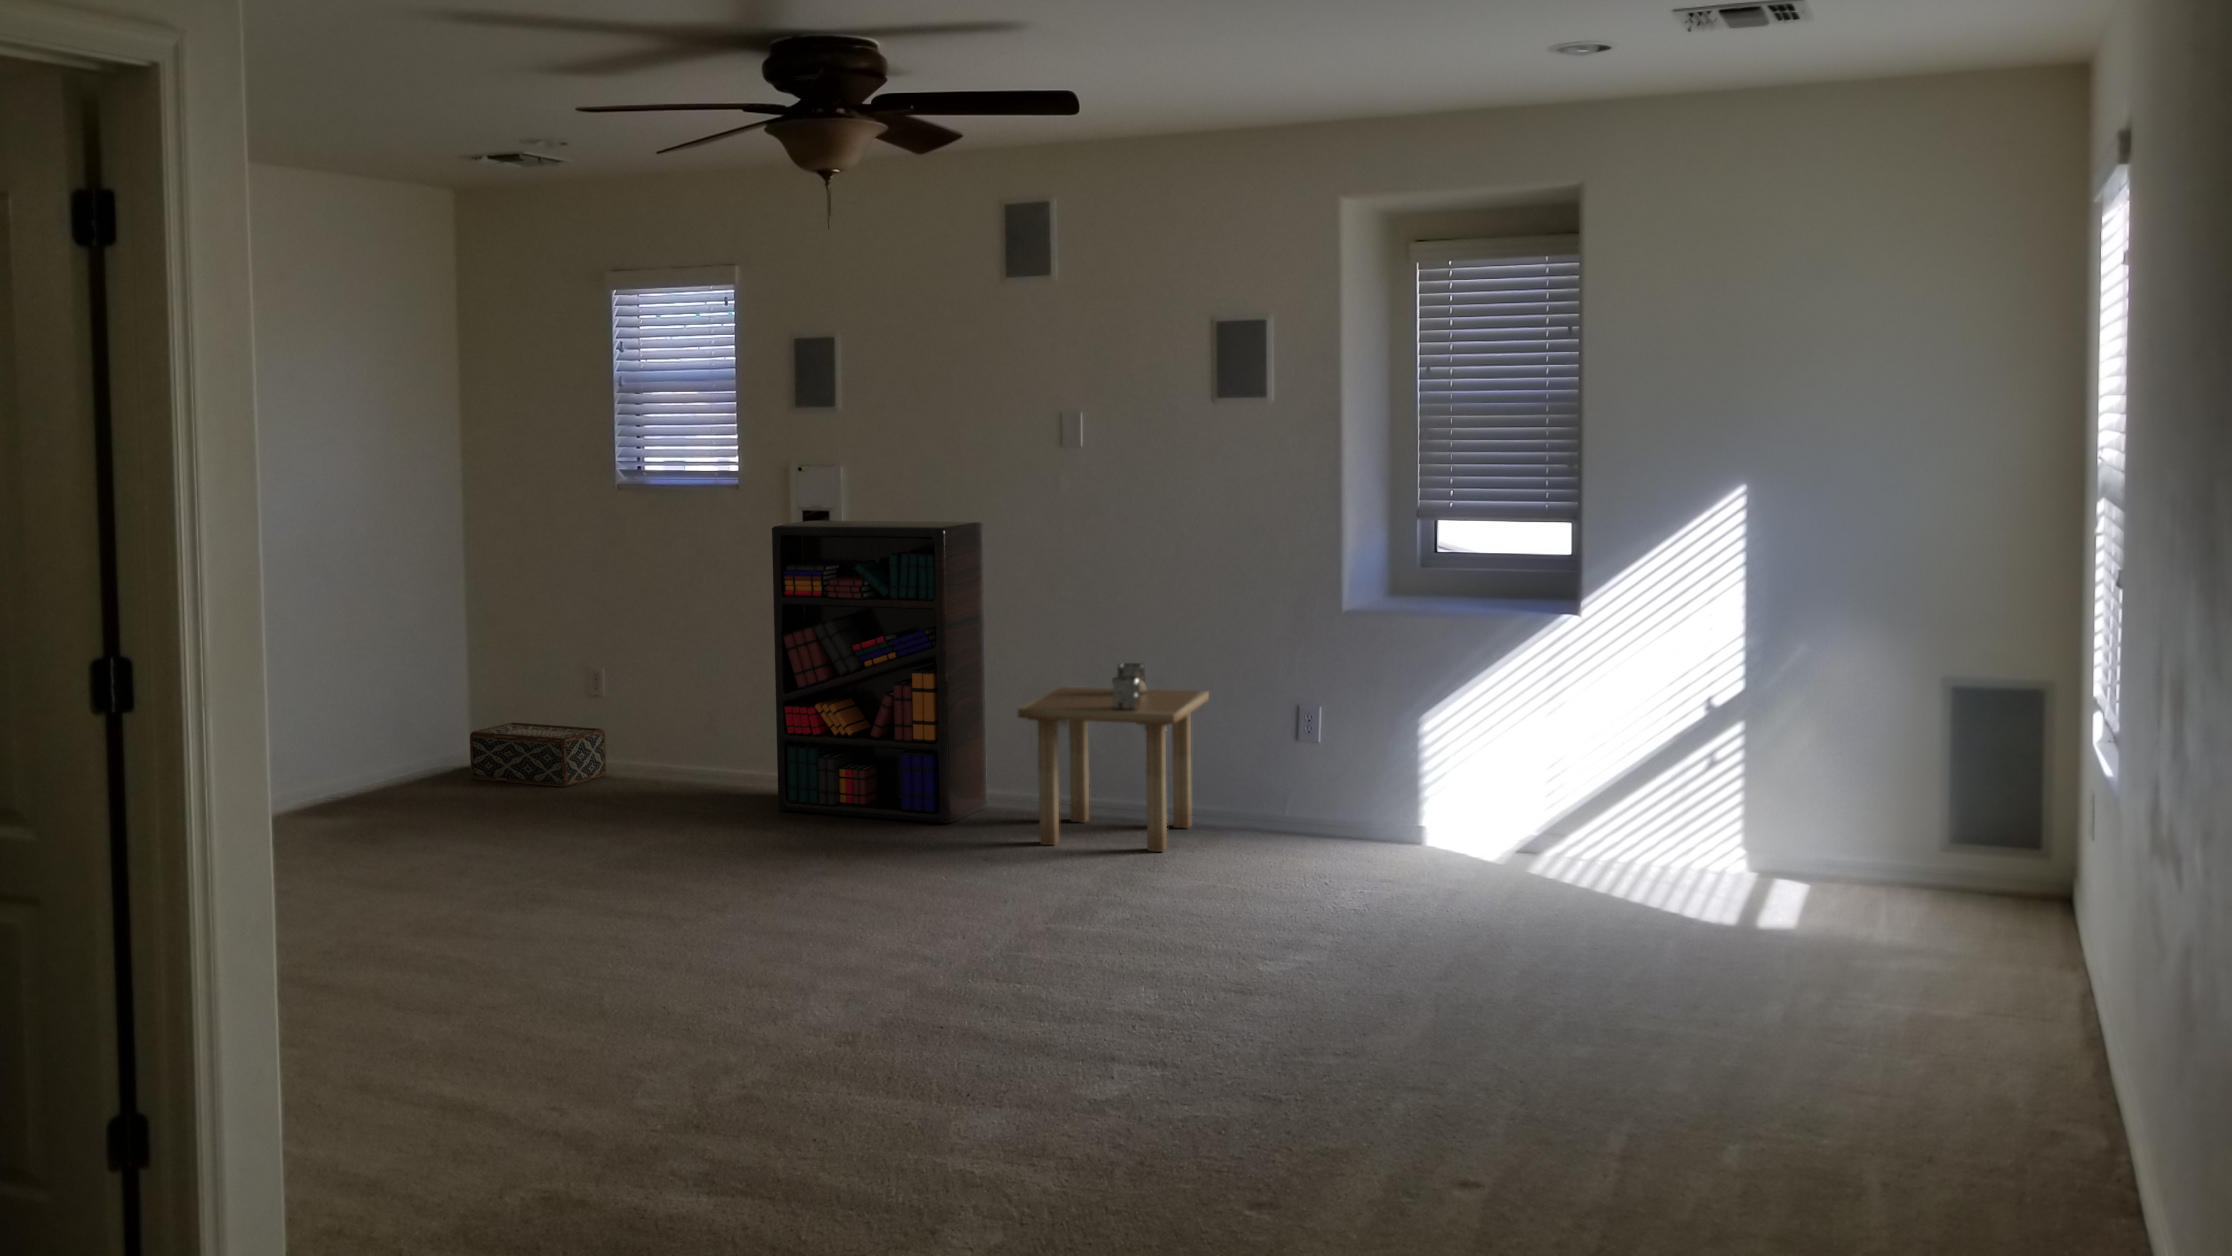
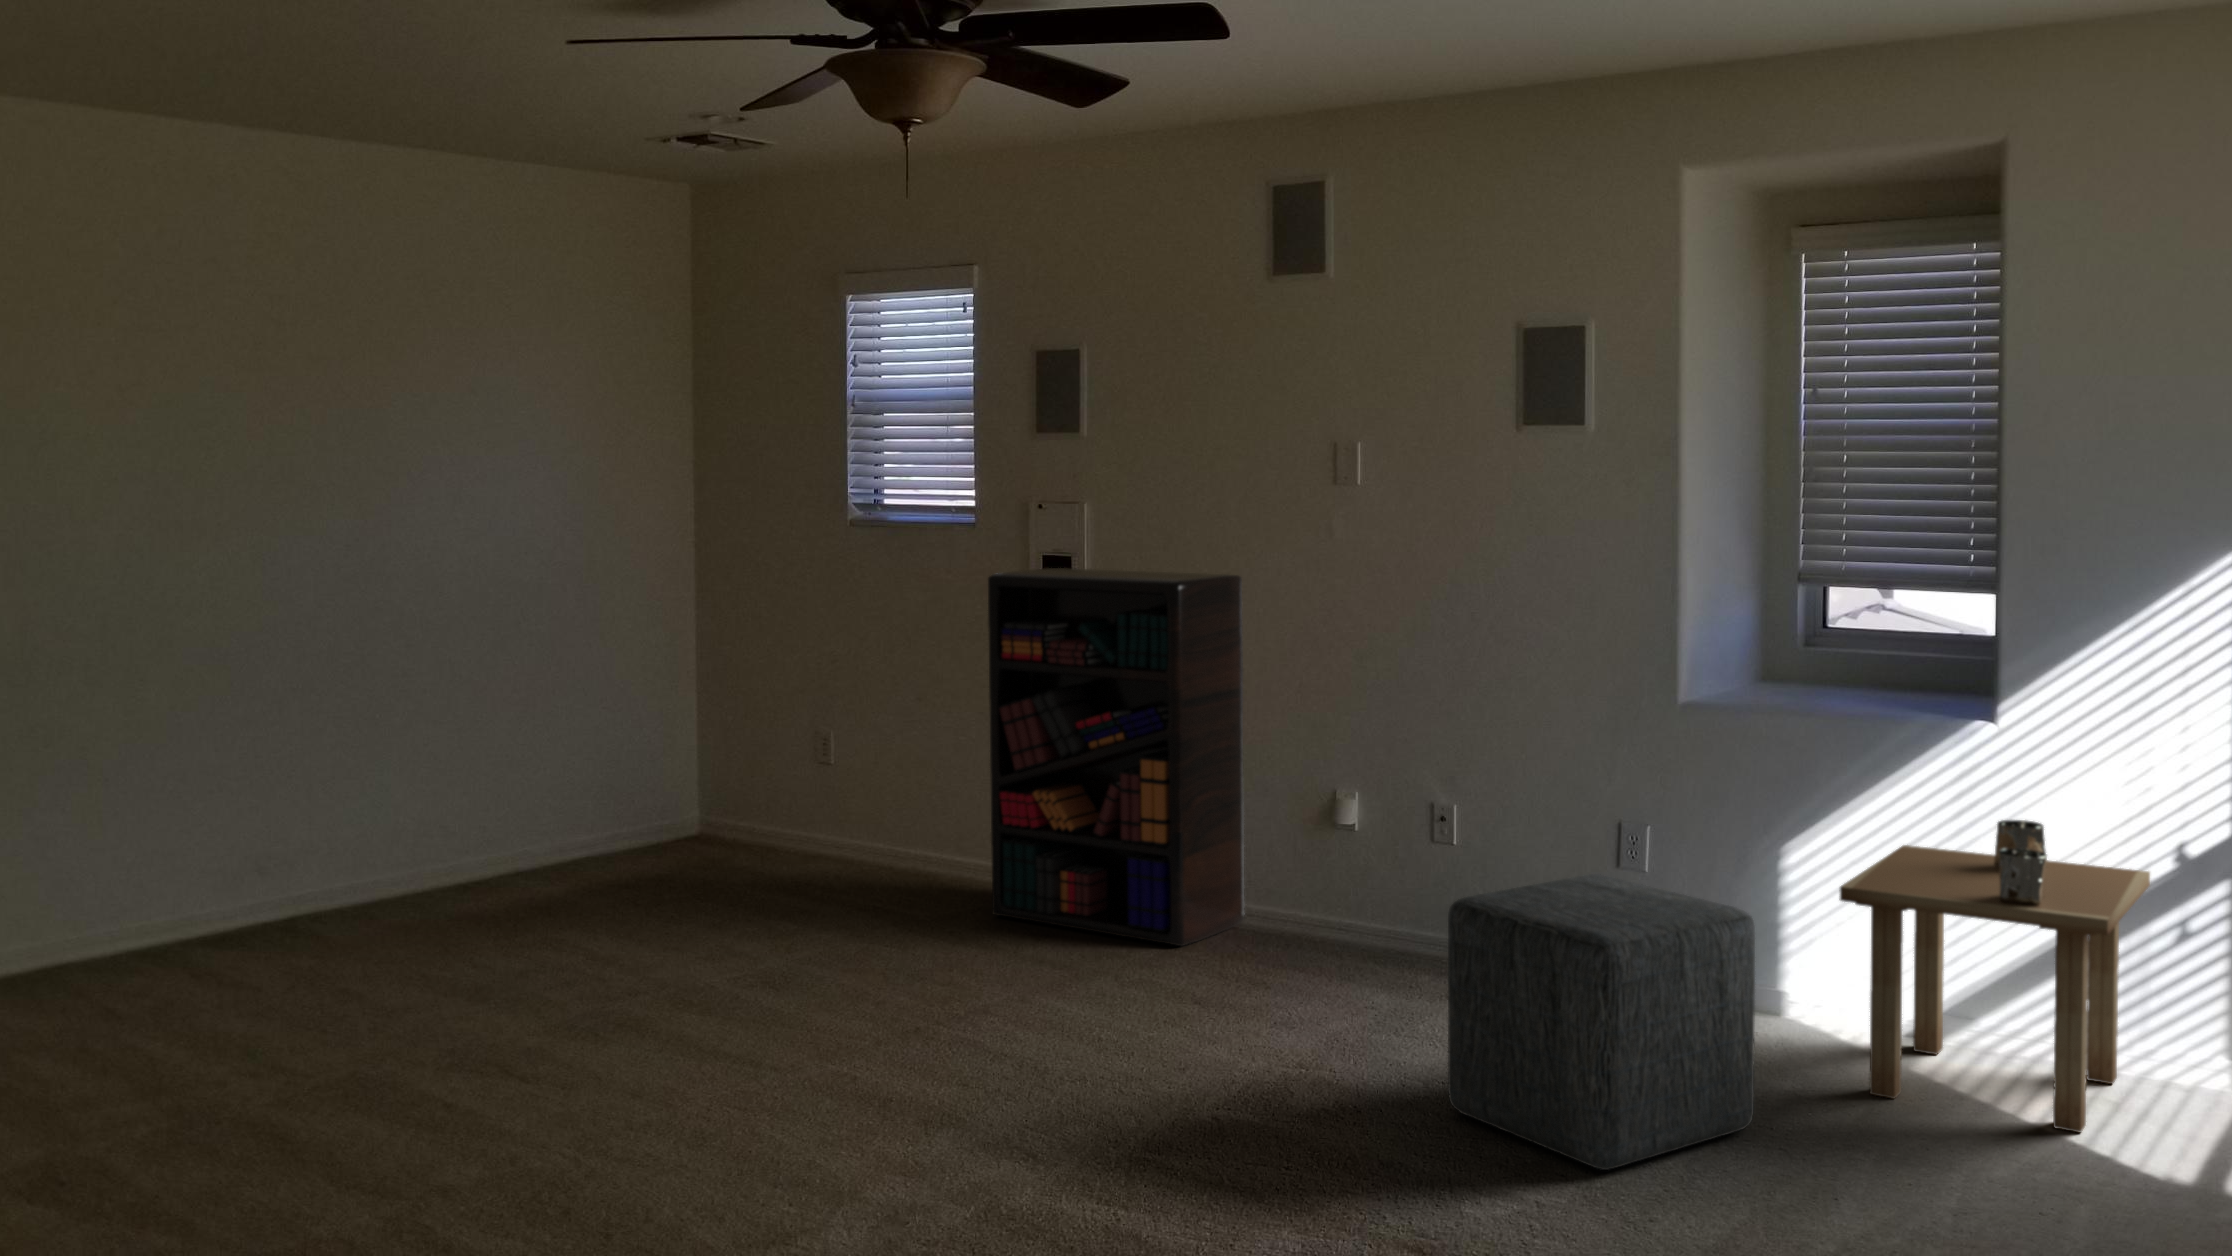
side table: present [1018,663,1209,852] -> present [1839,820,2150,1132]
woven basket: present [470,723,606,787] -> none [683,790,833,870]
ottoman: none [1215,735,1436,939] -> present [1448,874,1755,1170]

